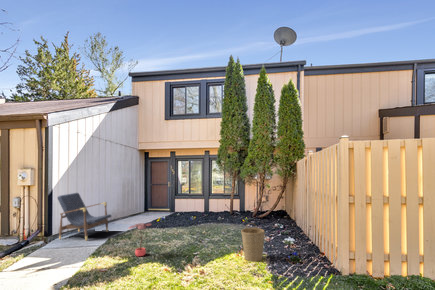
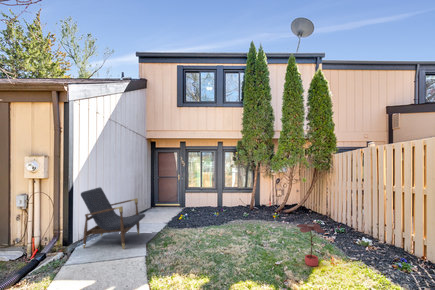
potted plant: present [129,223,152,256] -> present [297,224,325,266]
basket: present [241,225,265,262] -> none [350,224,383,272]

